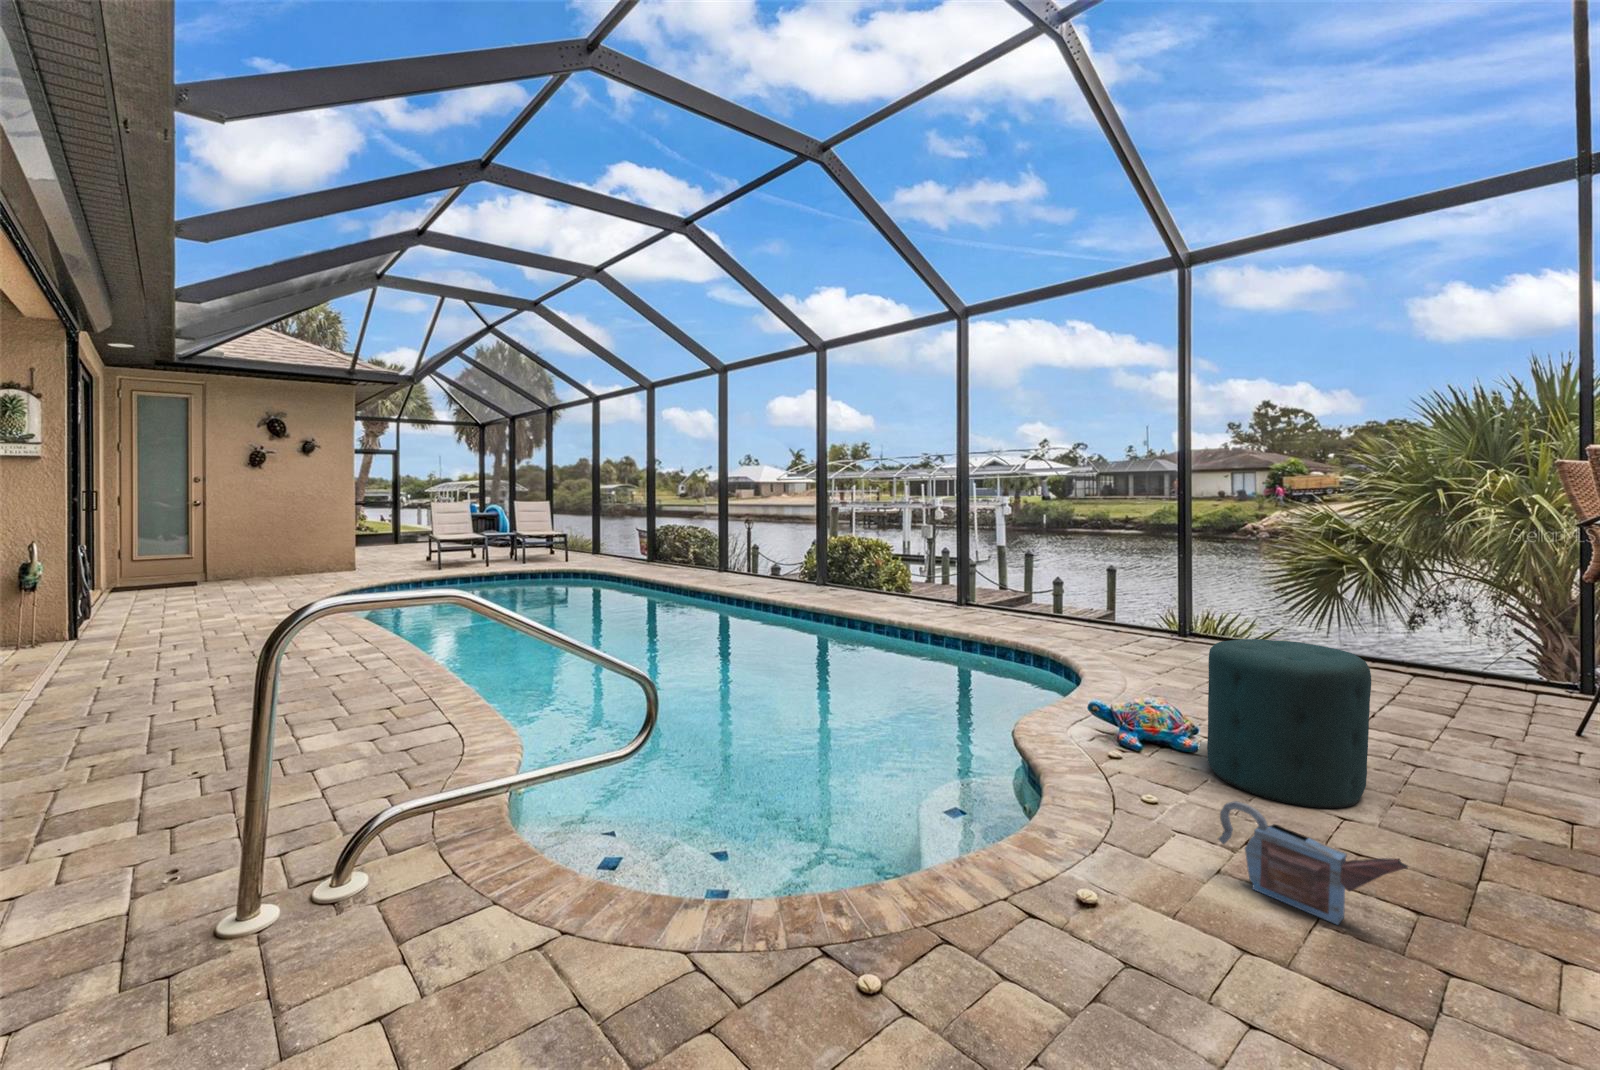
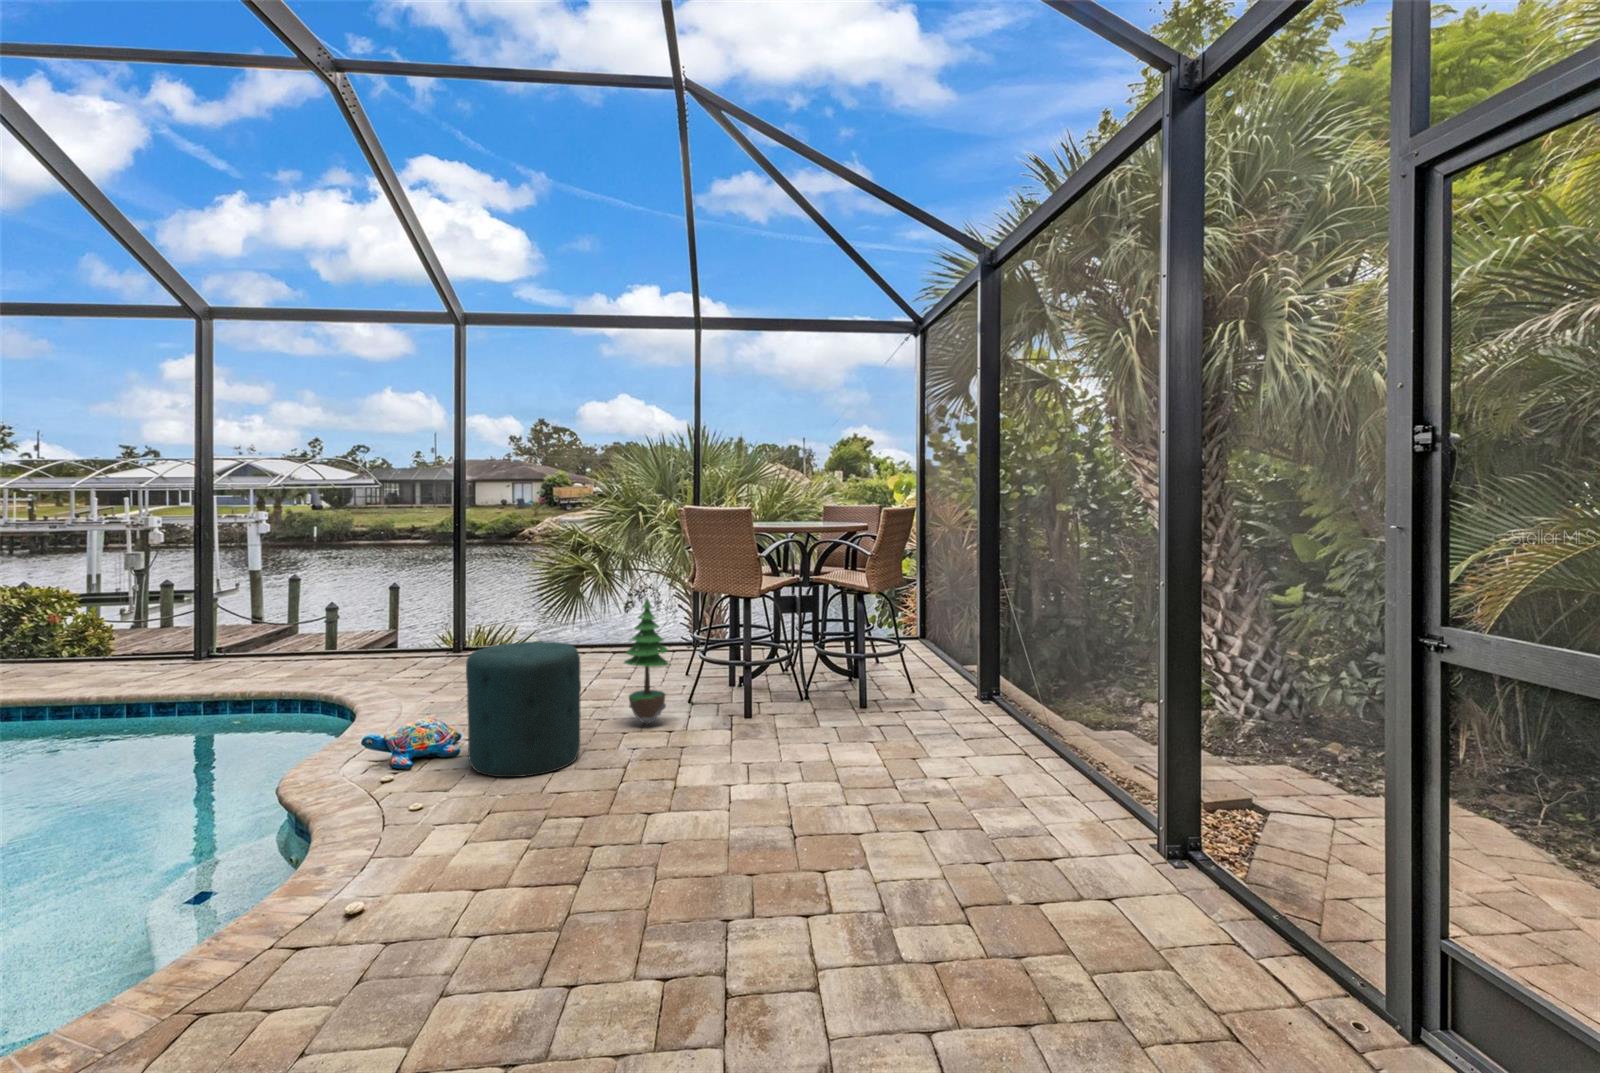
potted tree: none [1426,604,1518,778] -> present [624,599,669,724]
watering can: present [1218,801,1408,925] -> none [457,778,572,846]

